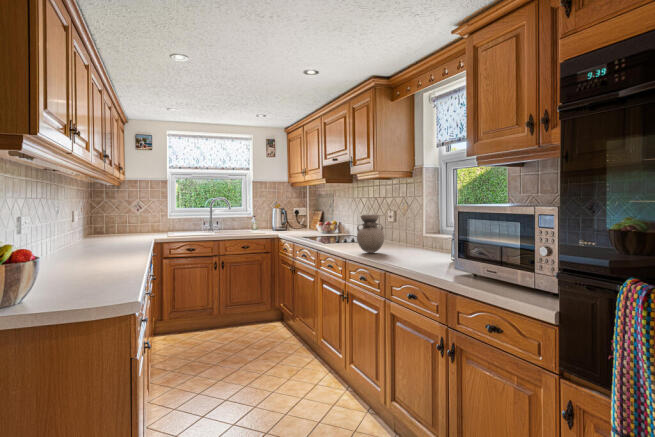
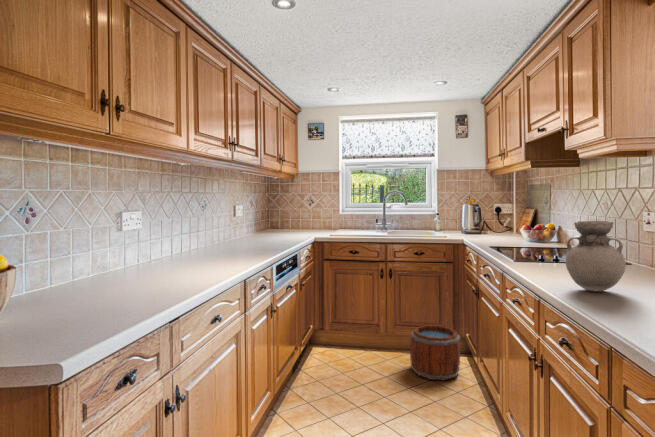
bucket: none [244,300,280,340] -> present [410,325,460,380]

